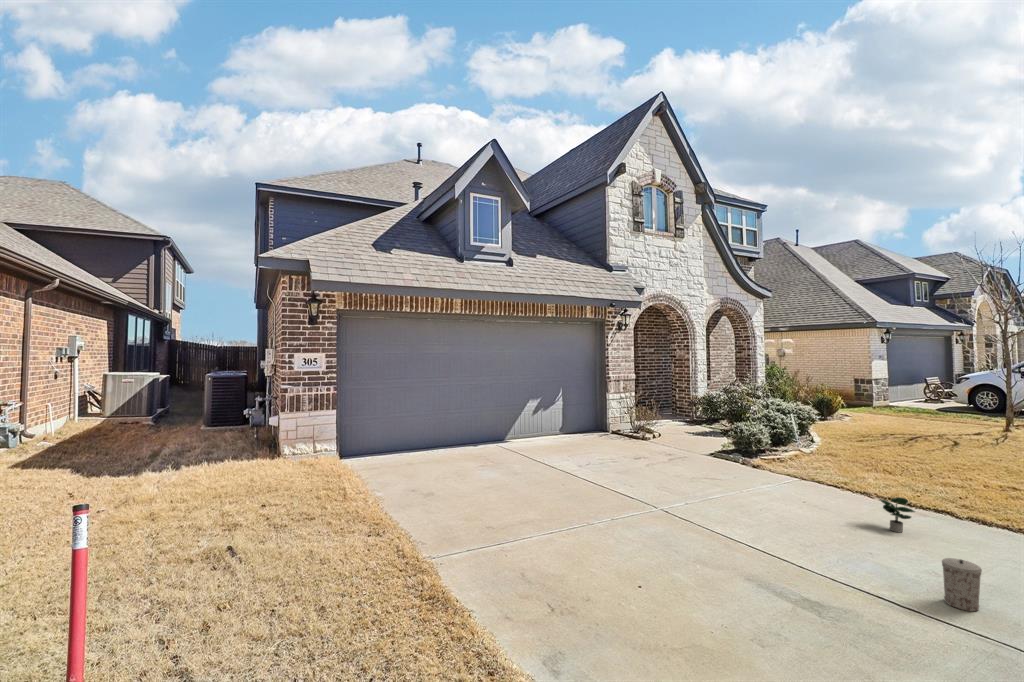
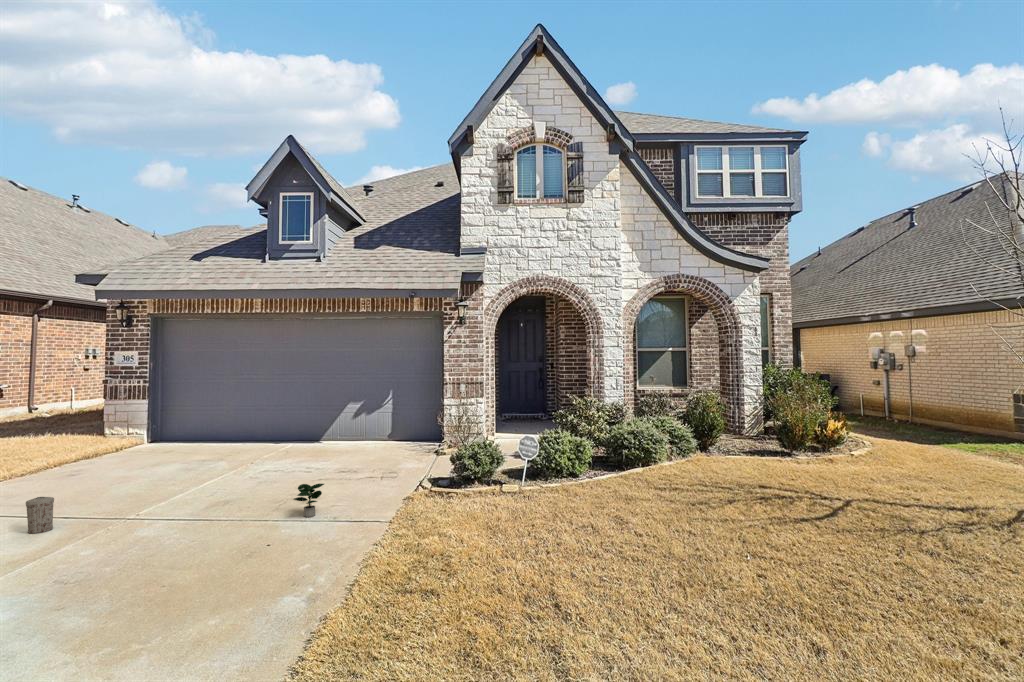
trash can: present [942,558,982,611] -> present [26,497,54,534]

